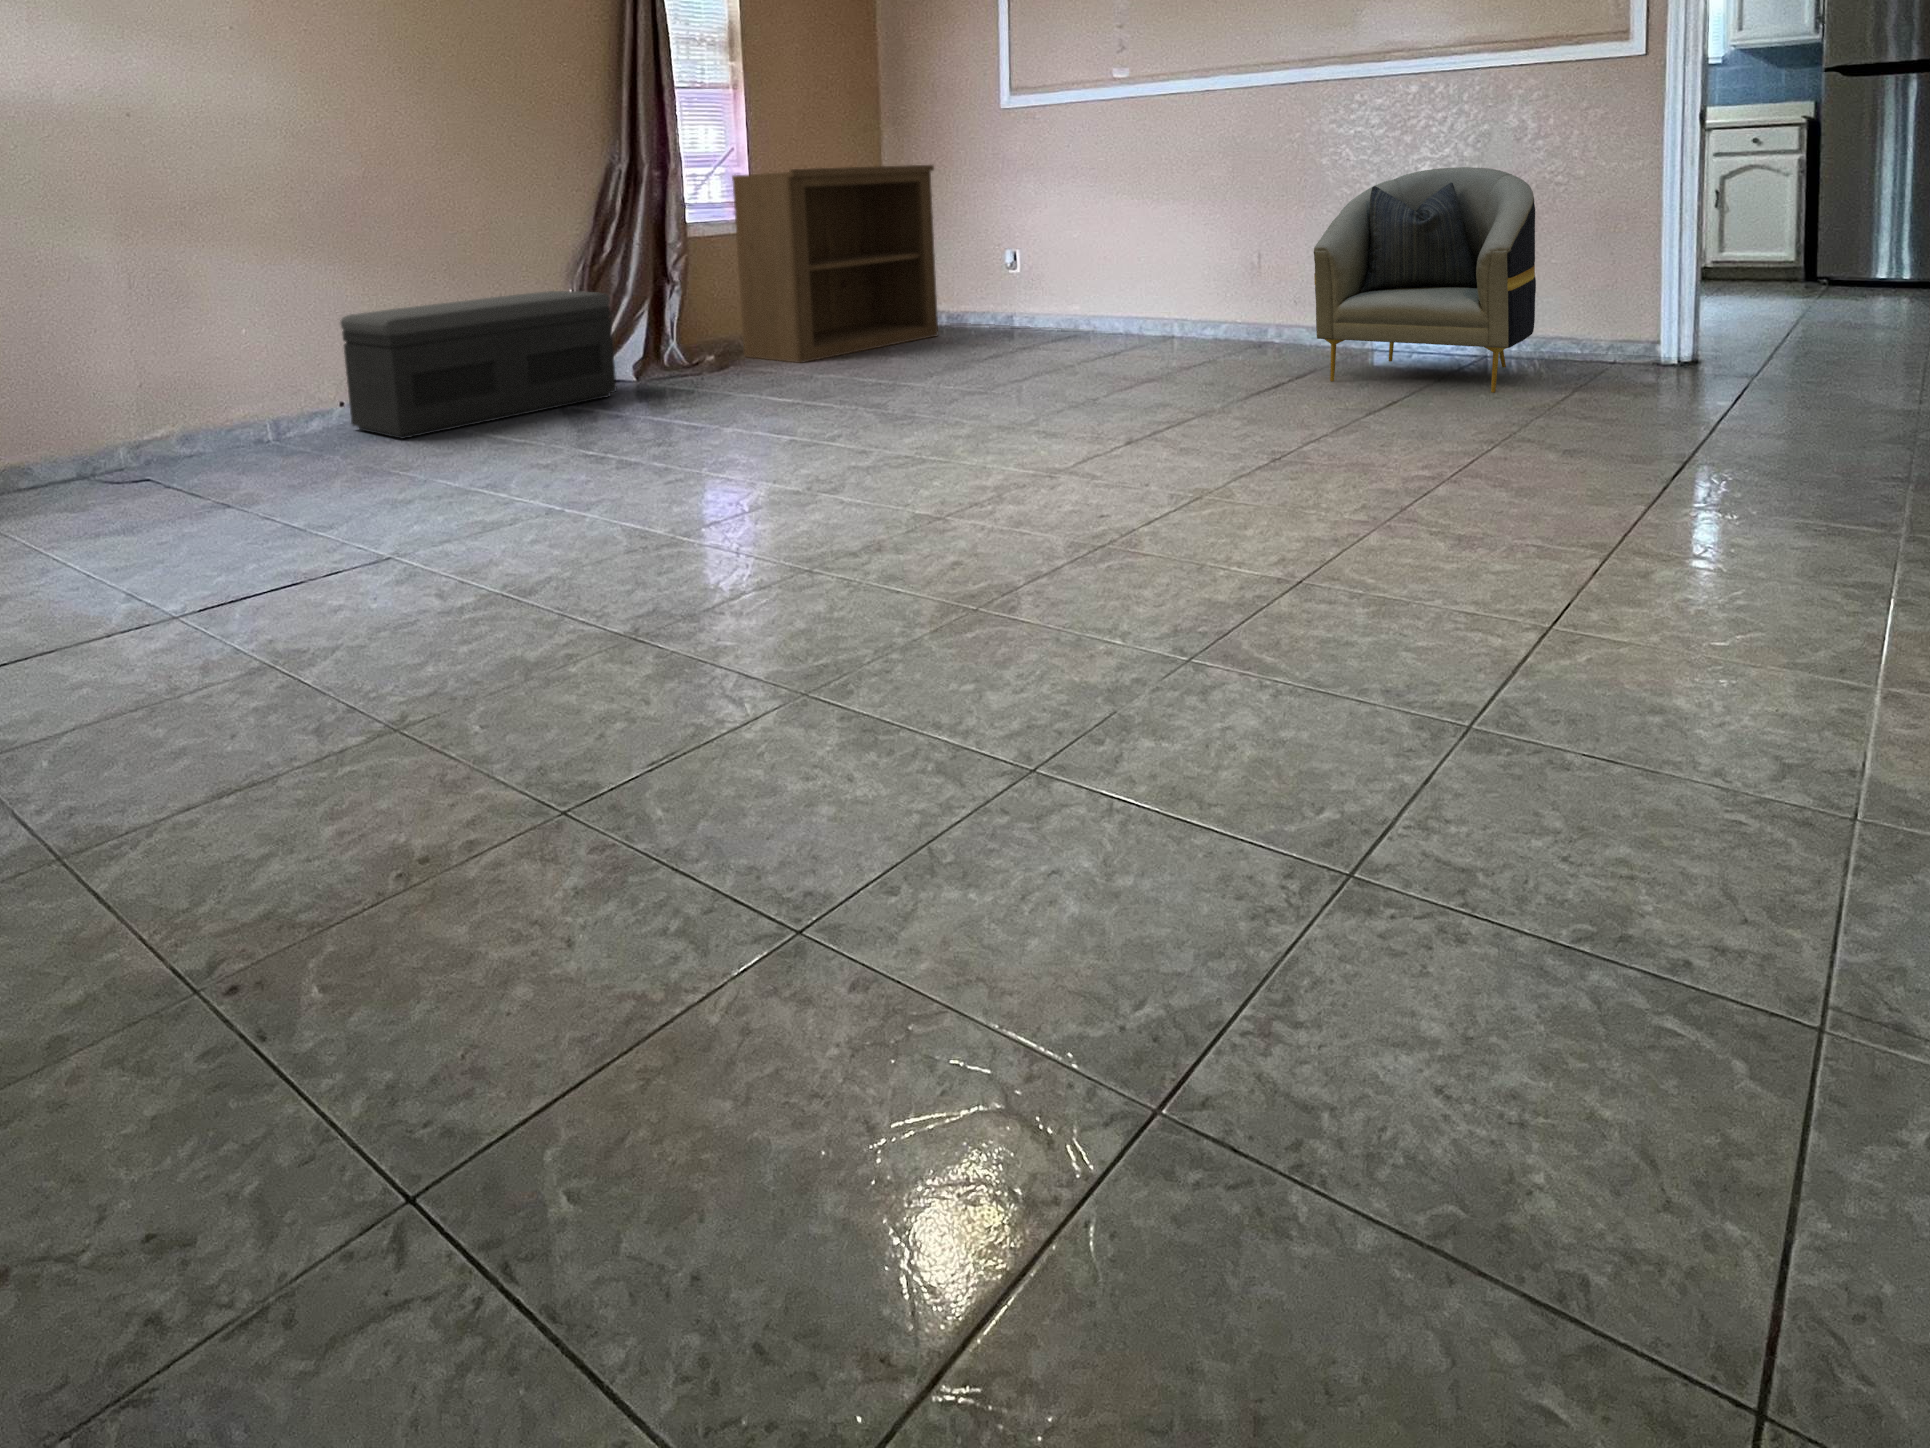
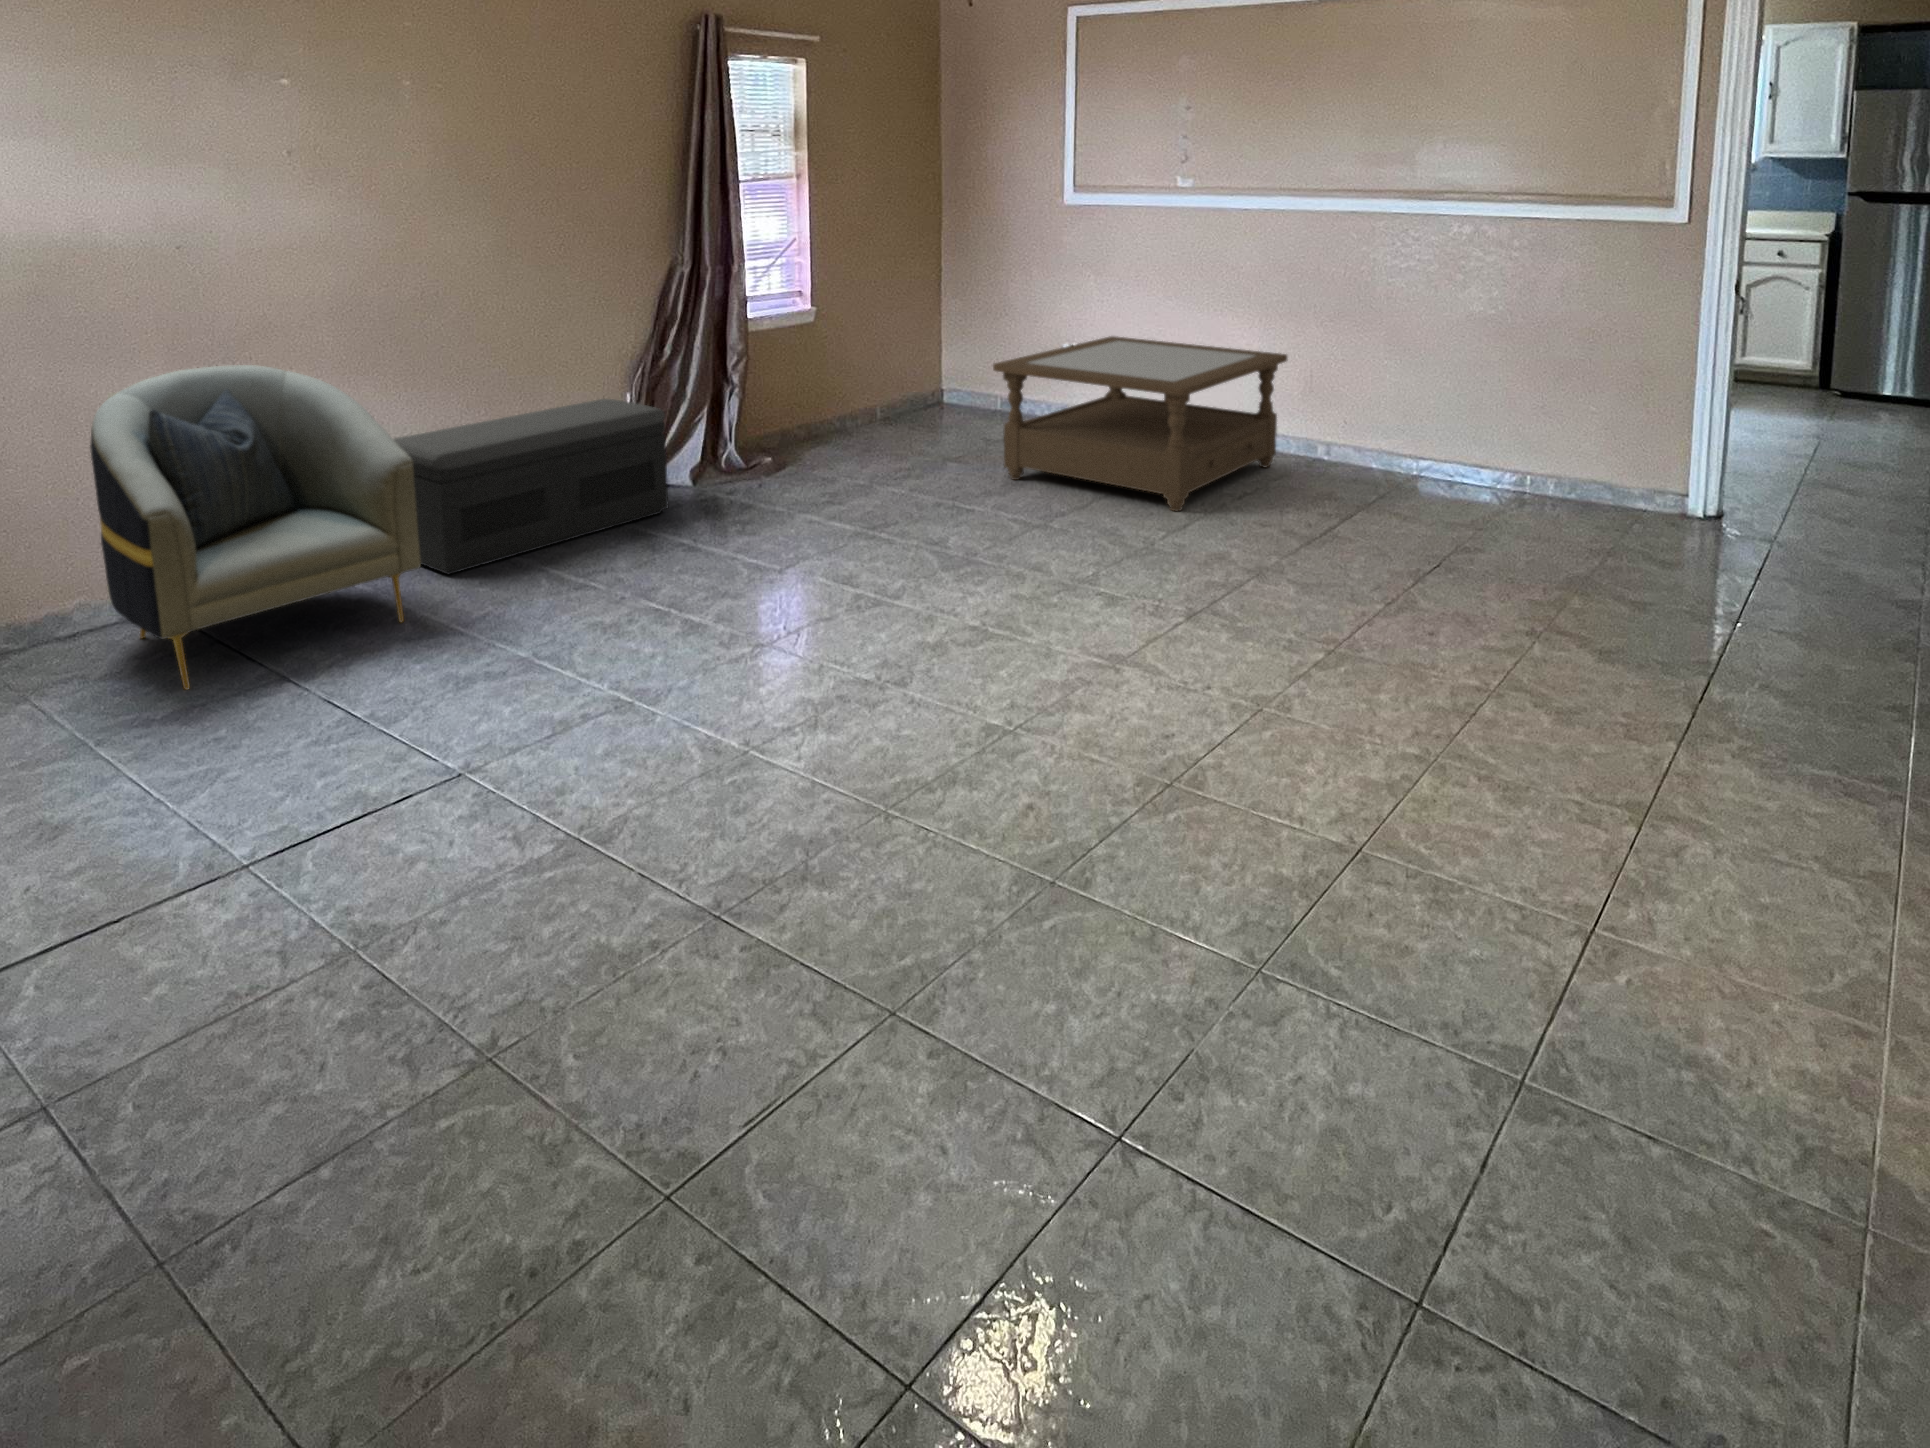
bookshelf: present [732,165,938,363] -> none [789,255,994,465]
armchair: present [1314,167,1536,393] -> present [90,365,421,690]
coffee table: none [931,234,1229,379] -> present [993,336,1287,511]

